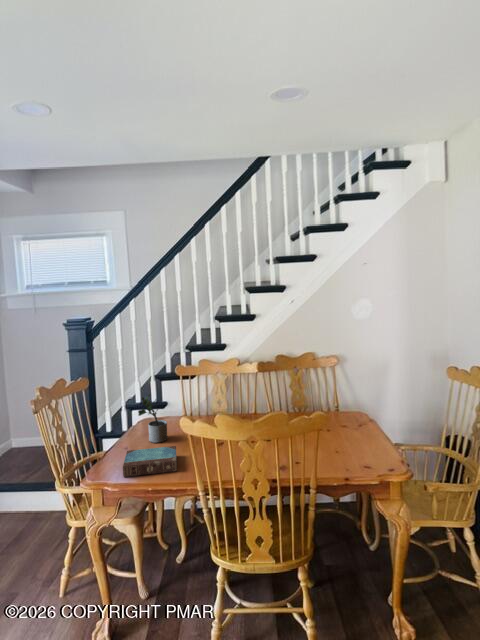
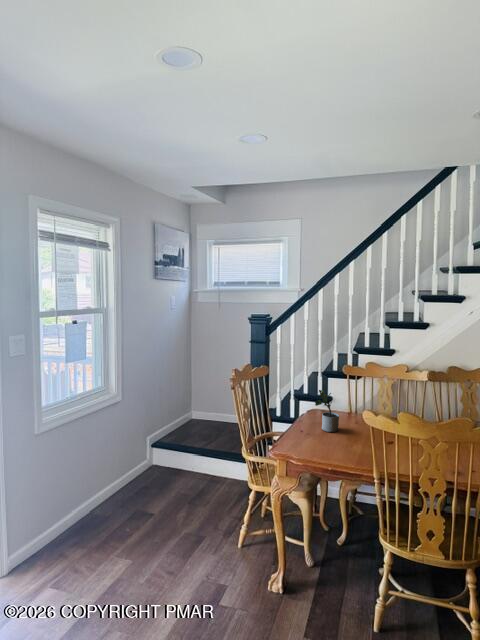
book: present [123,446,177,477] -> none [305,434,352,458]

